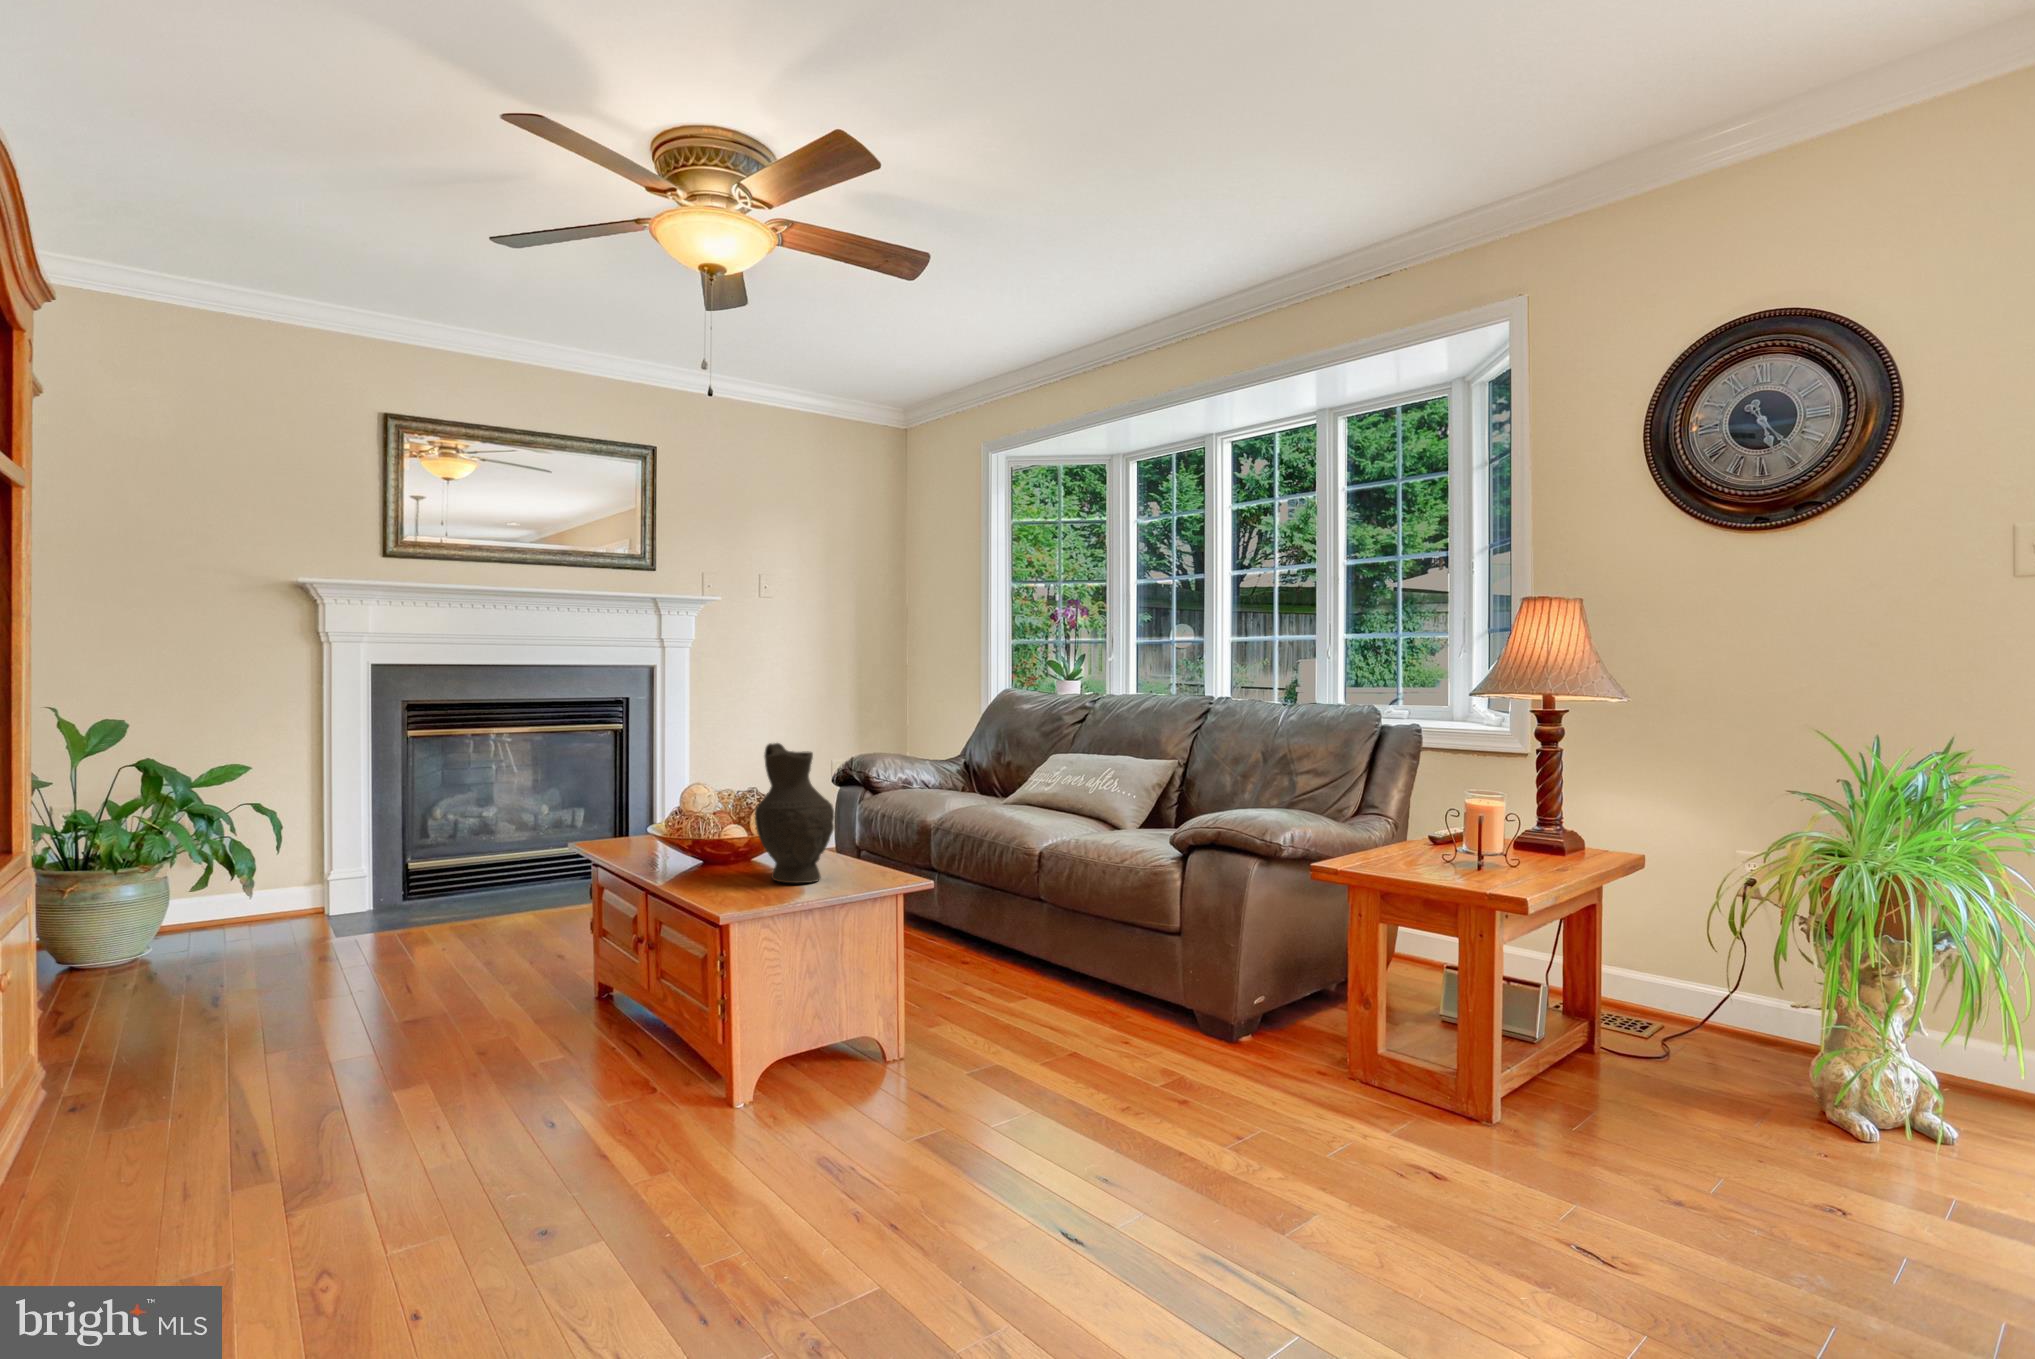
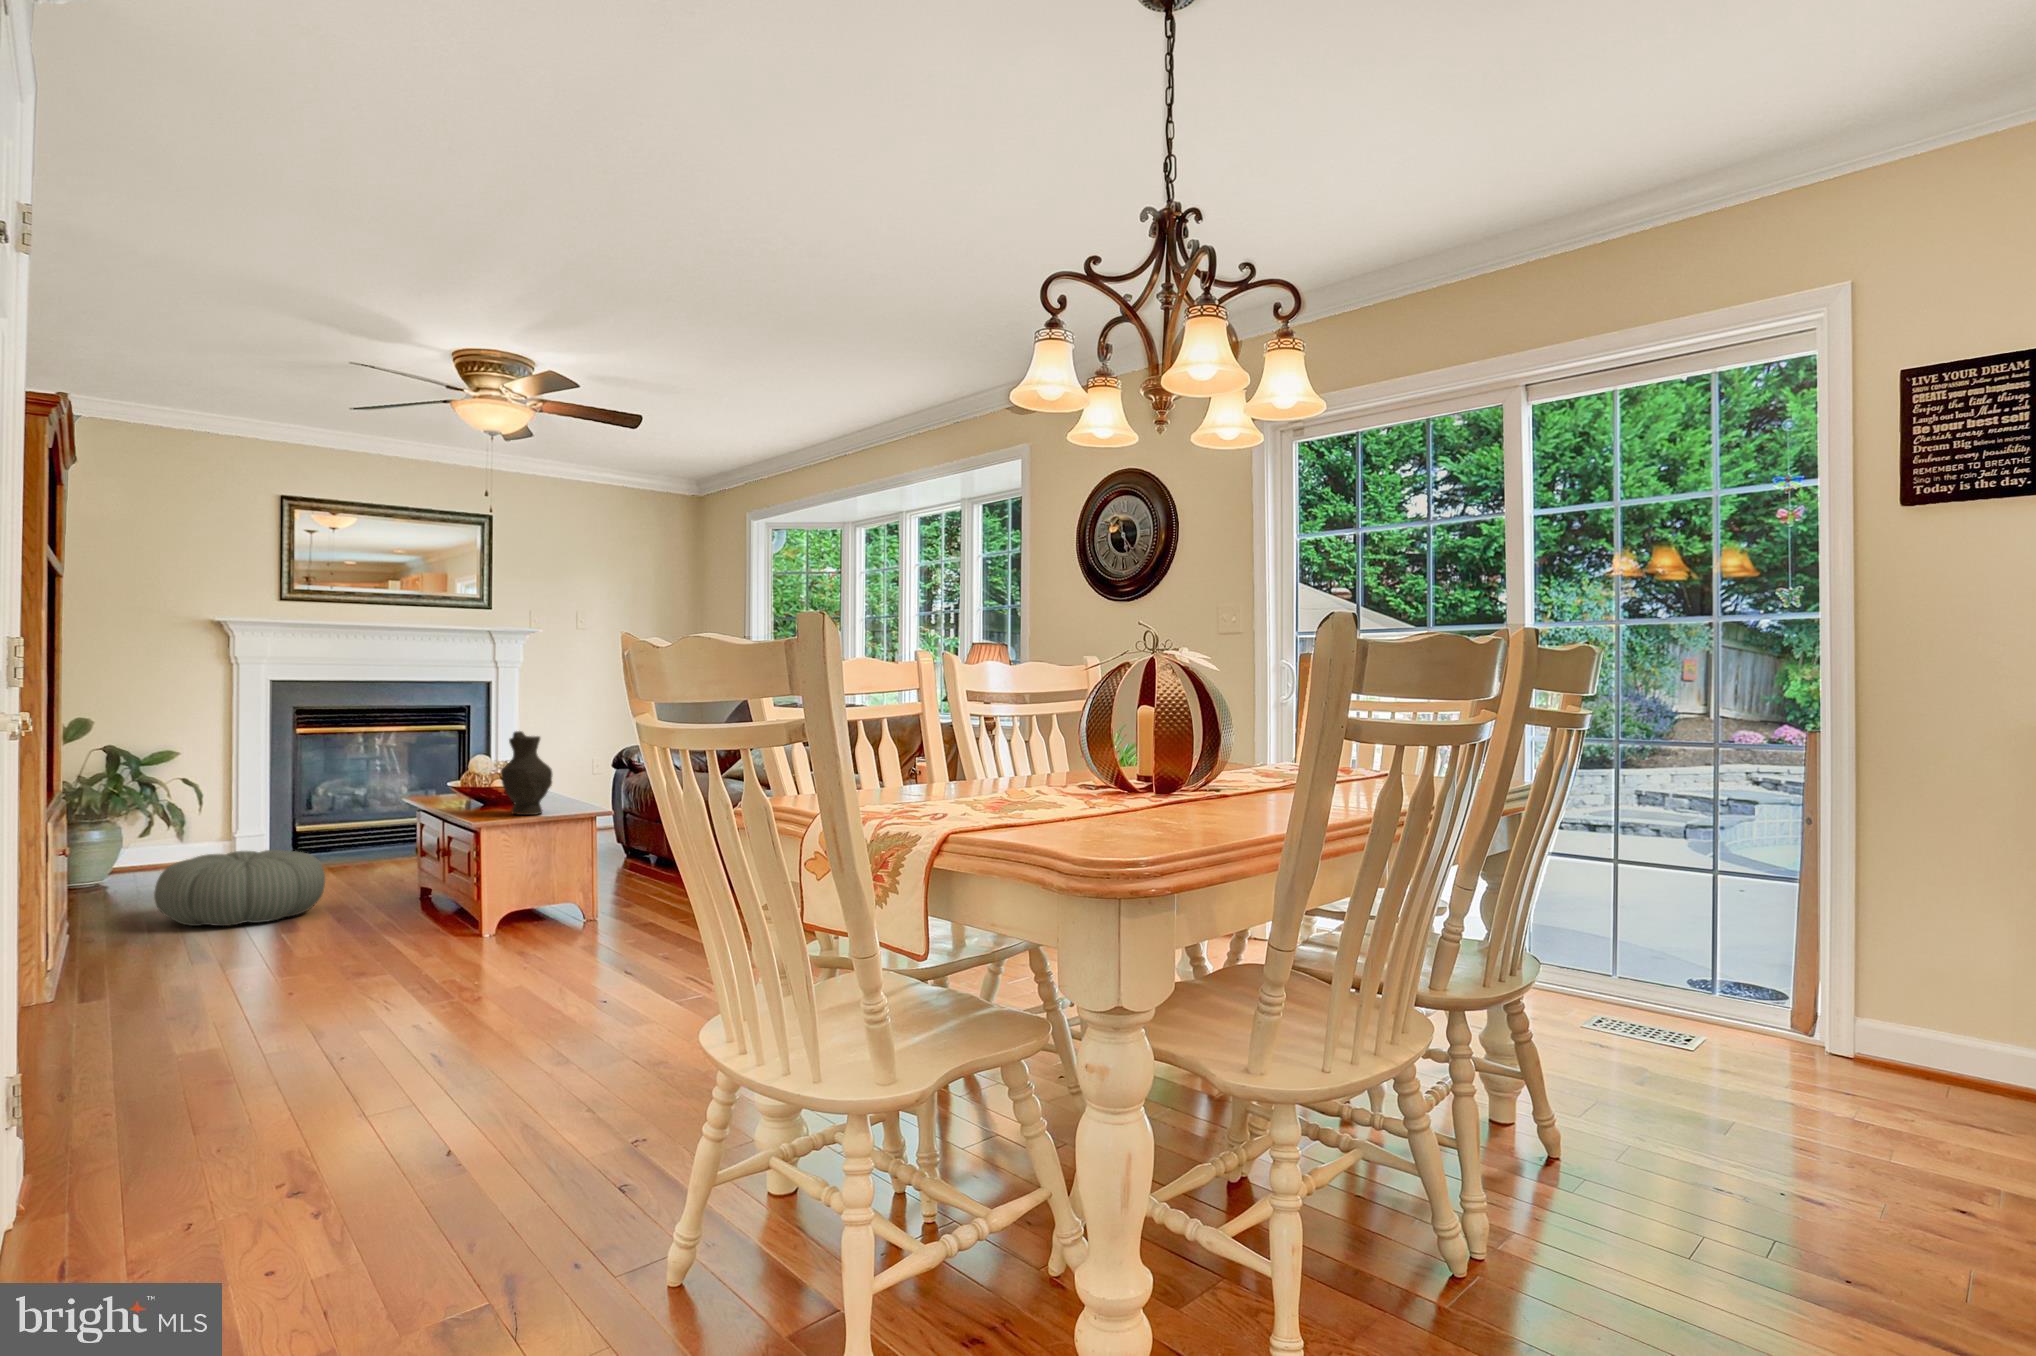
pouf: none [194,929,467,1074] -> present [154,850,325,926]

